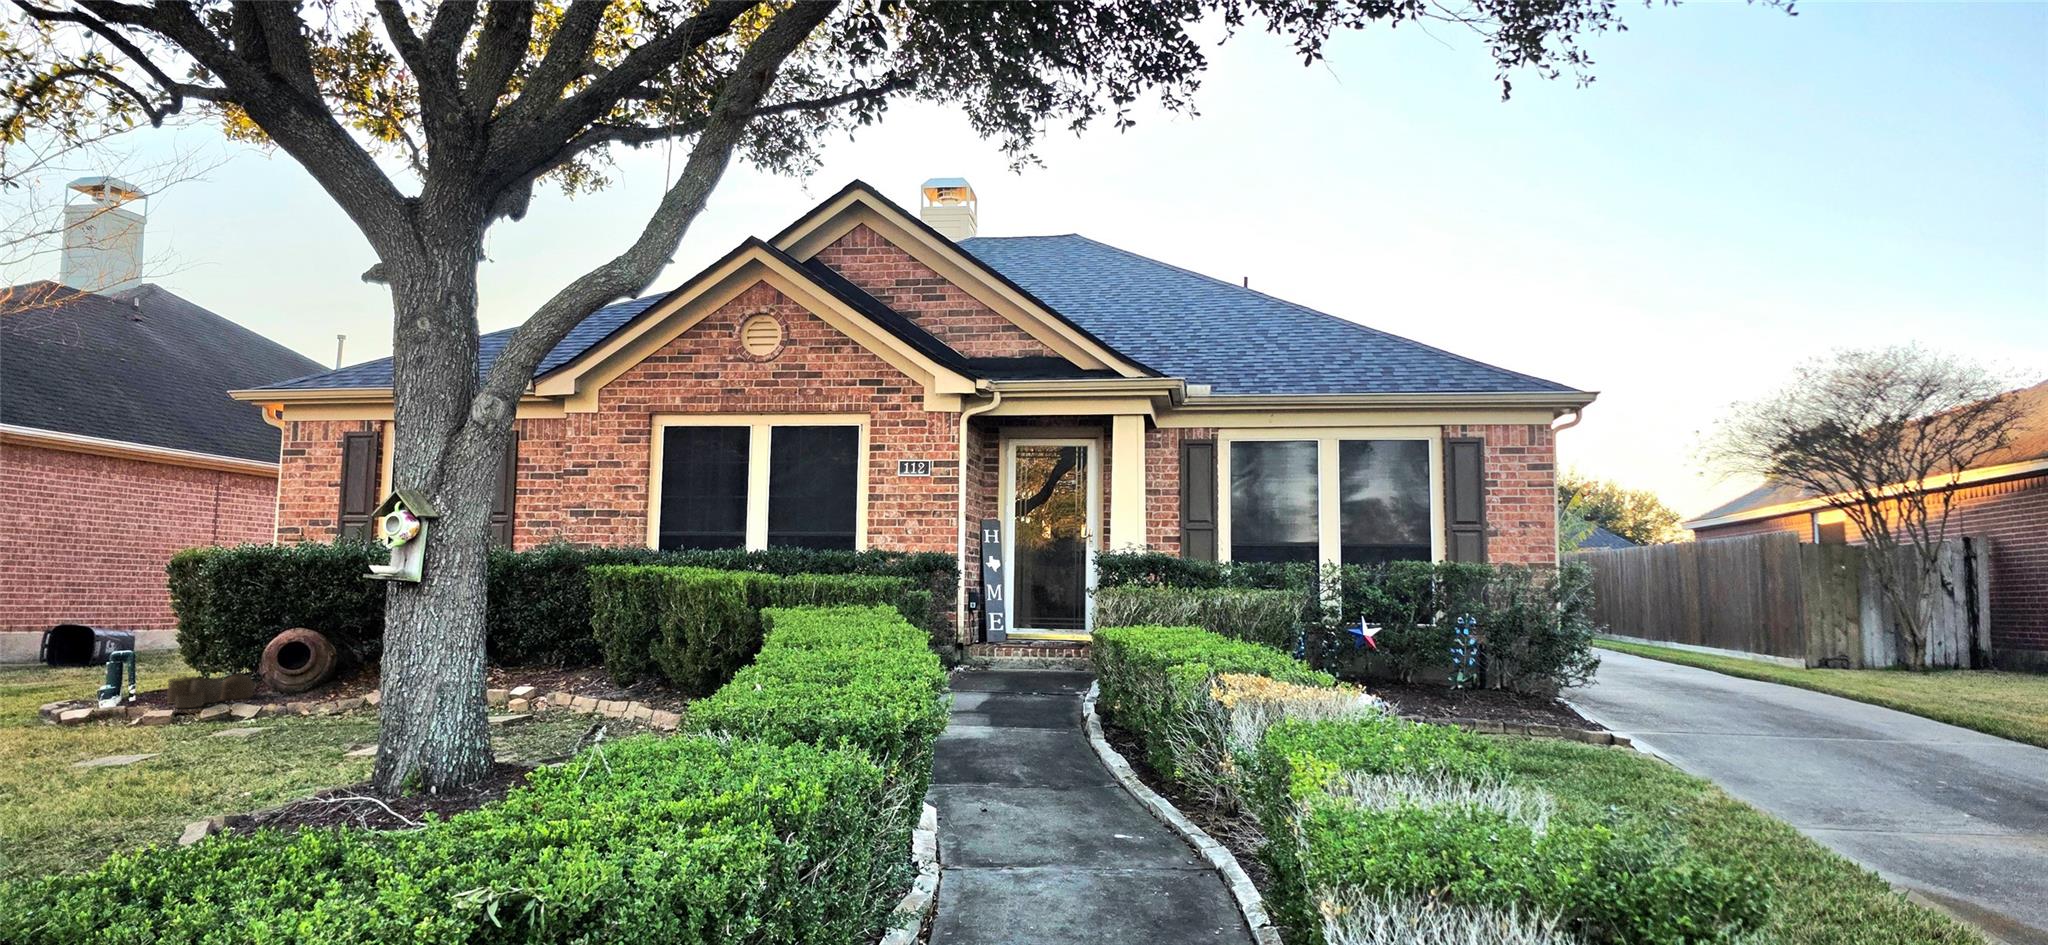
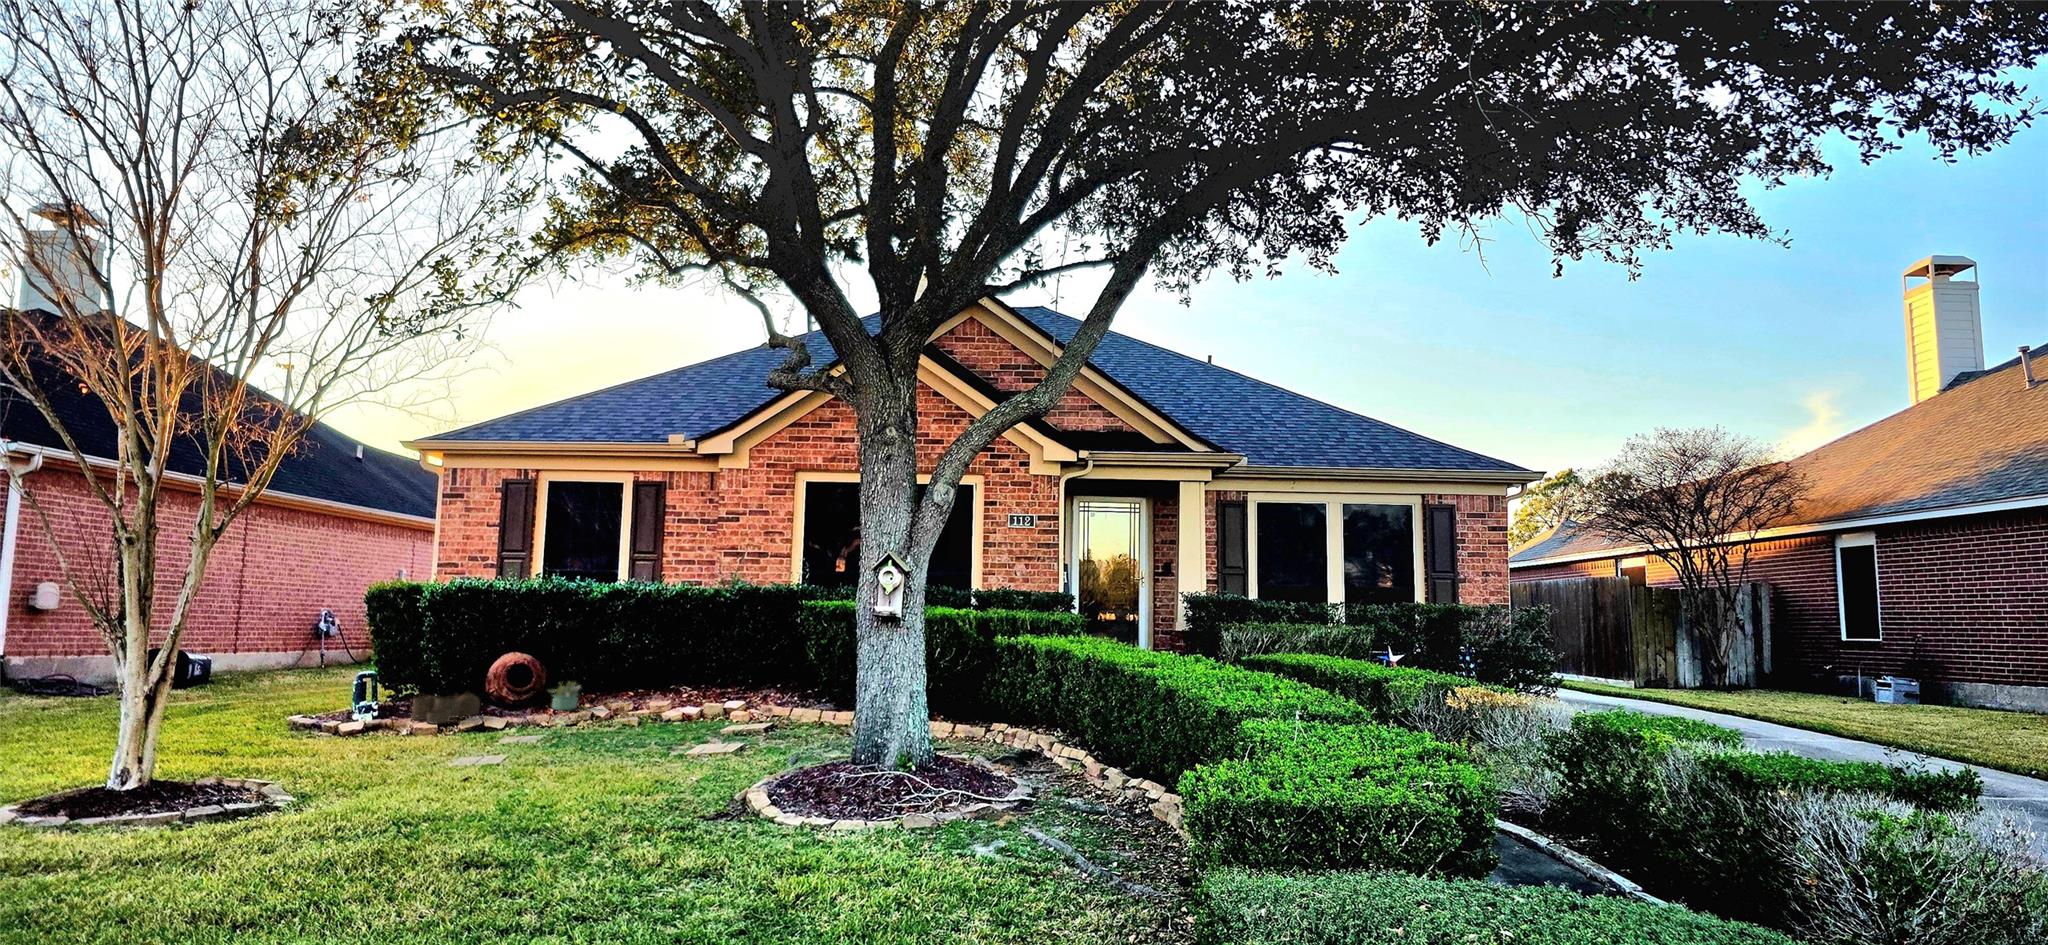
decorative plant: none [335,661,374,694] -> present [550,682,580,710]

